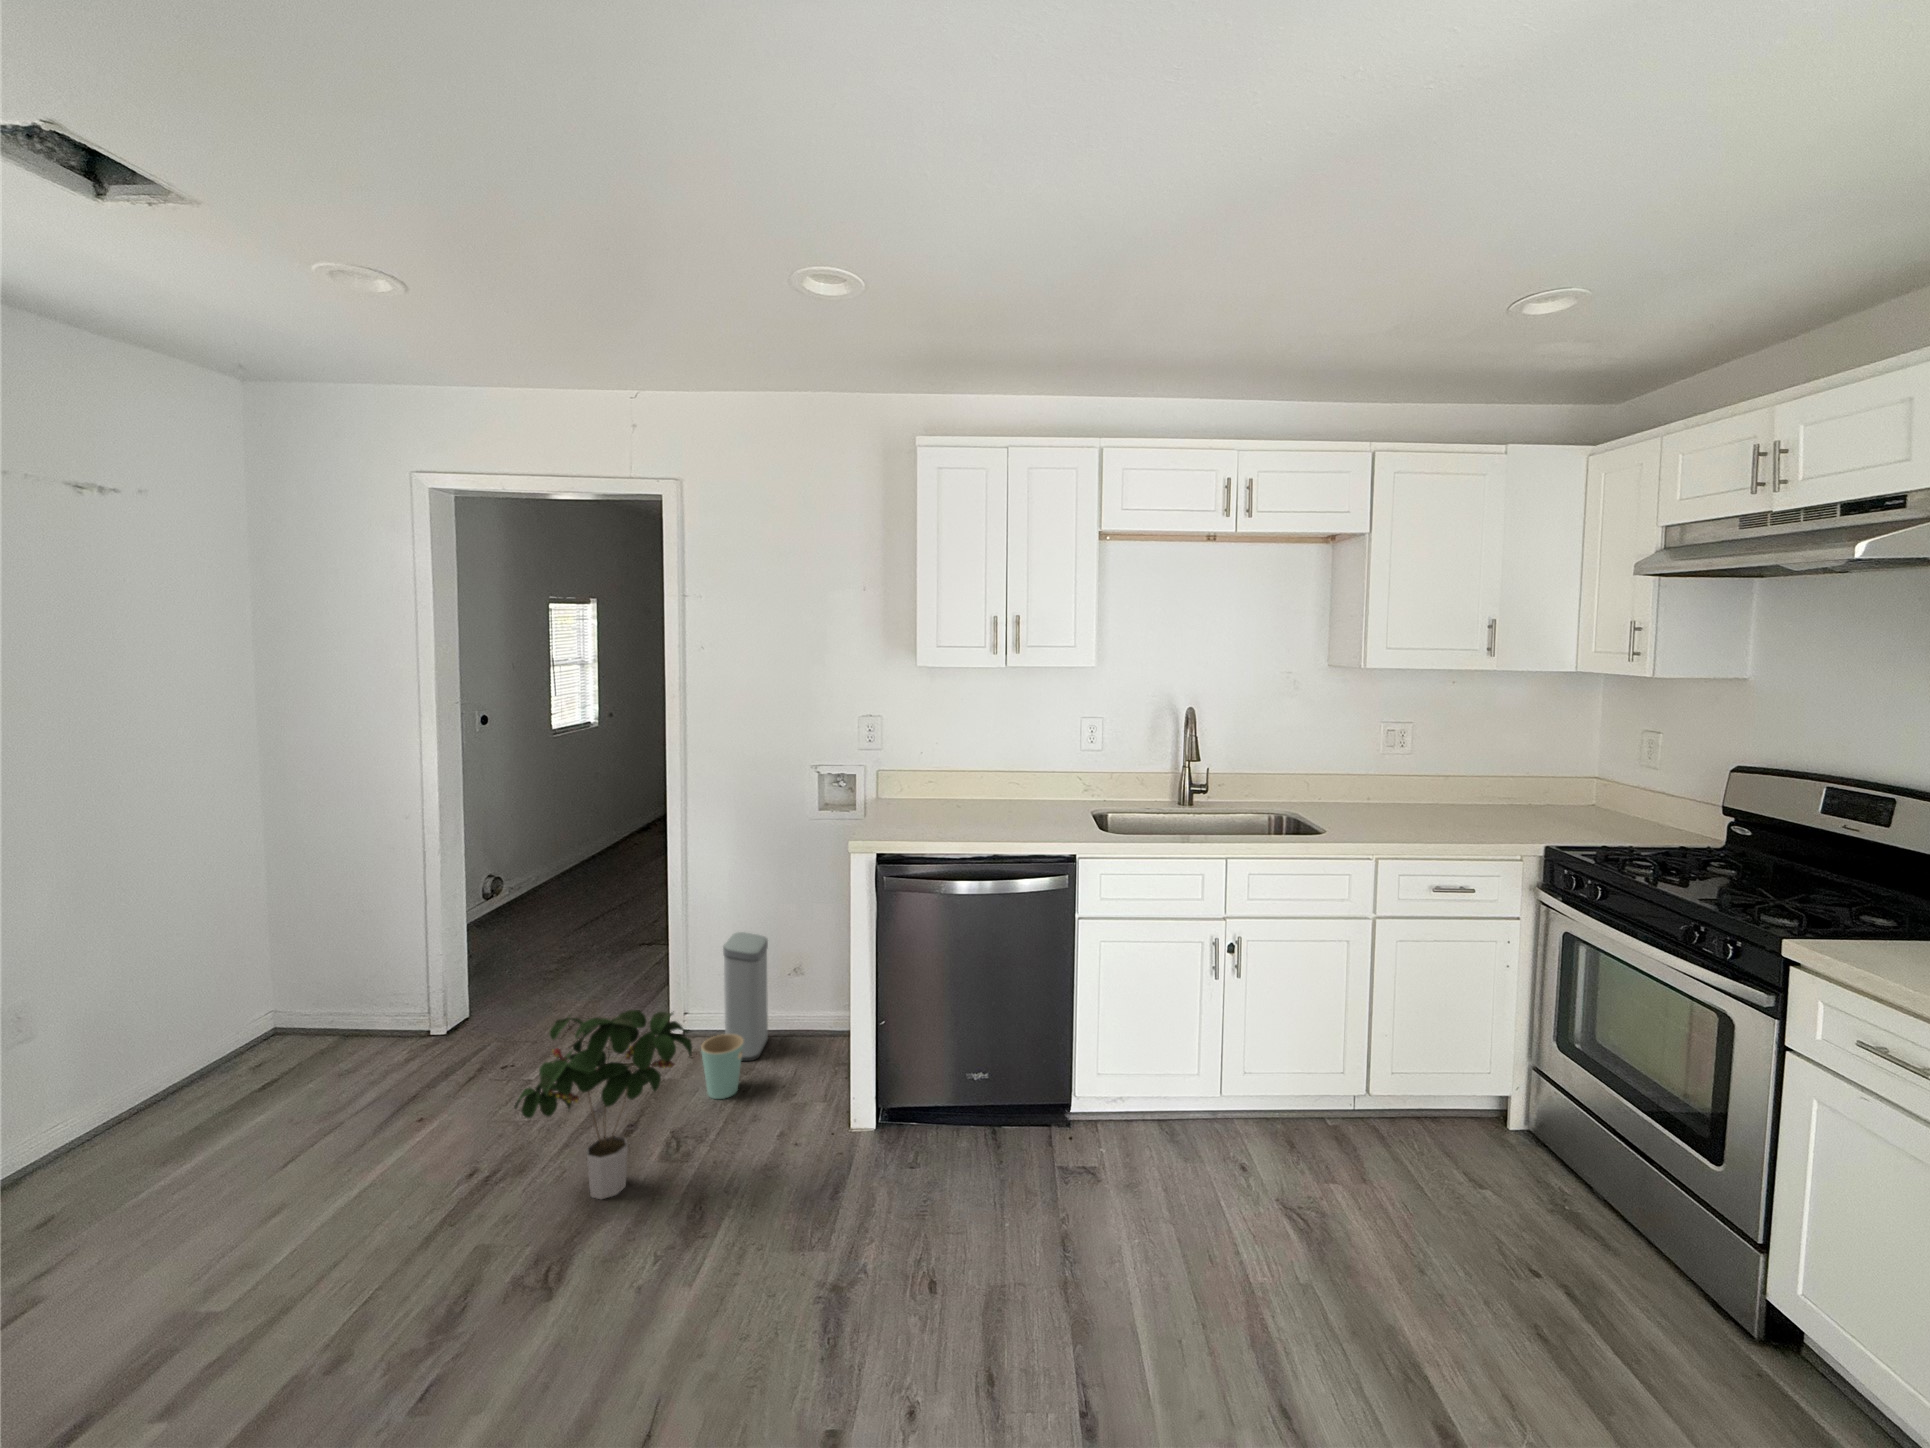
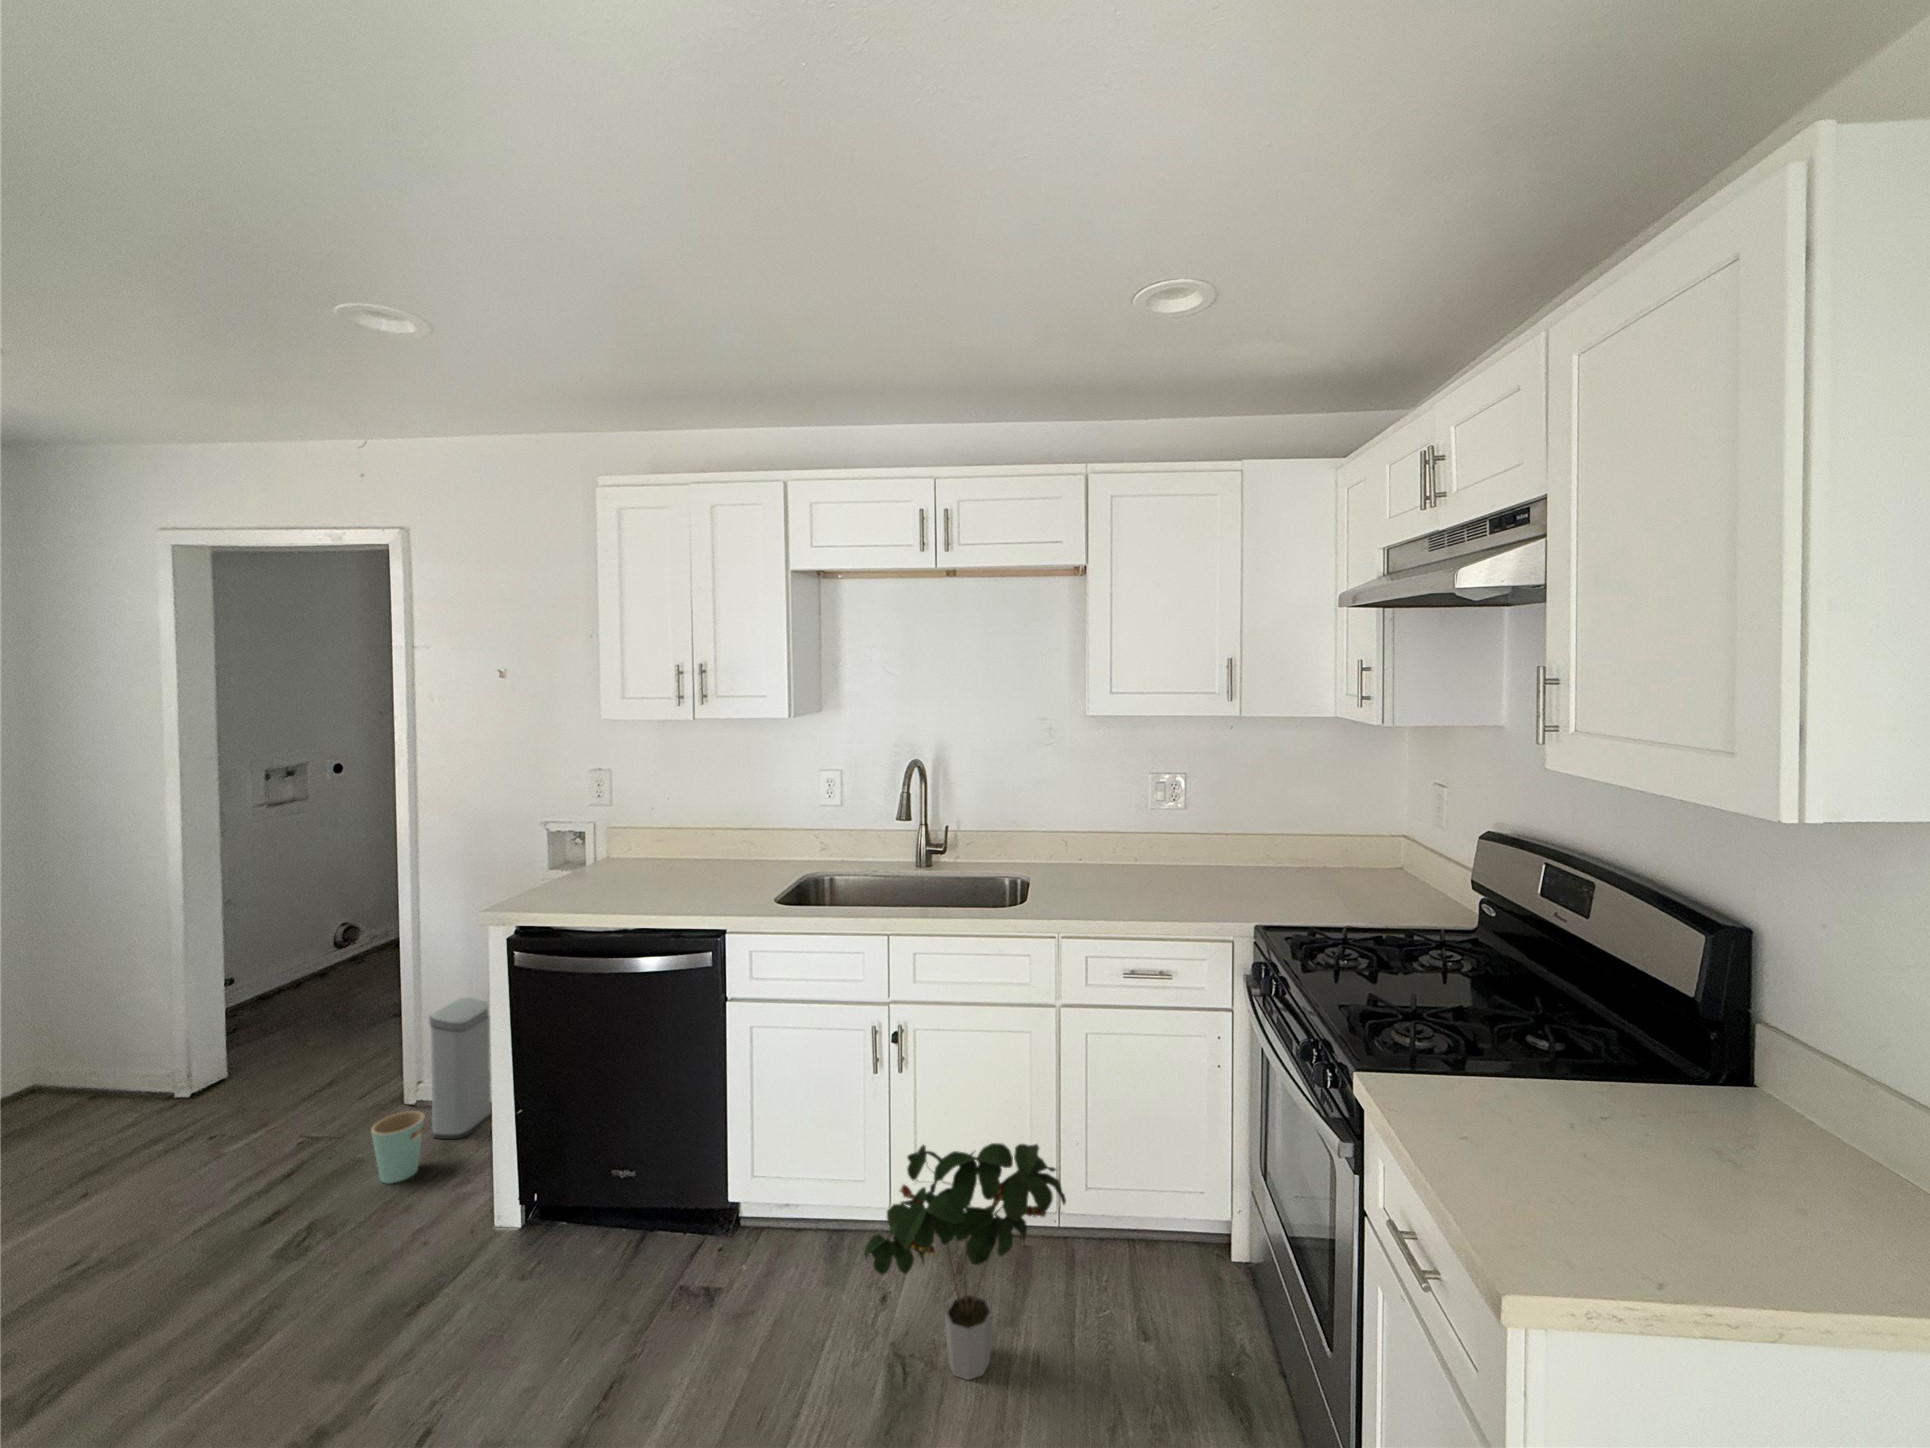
potted plant: present [514,1010,692,1199] -> present [865,1143,1066,1380]

